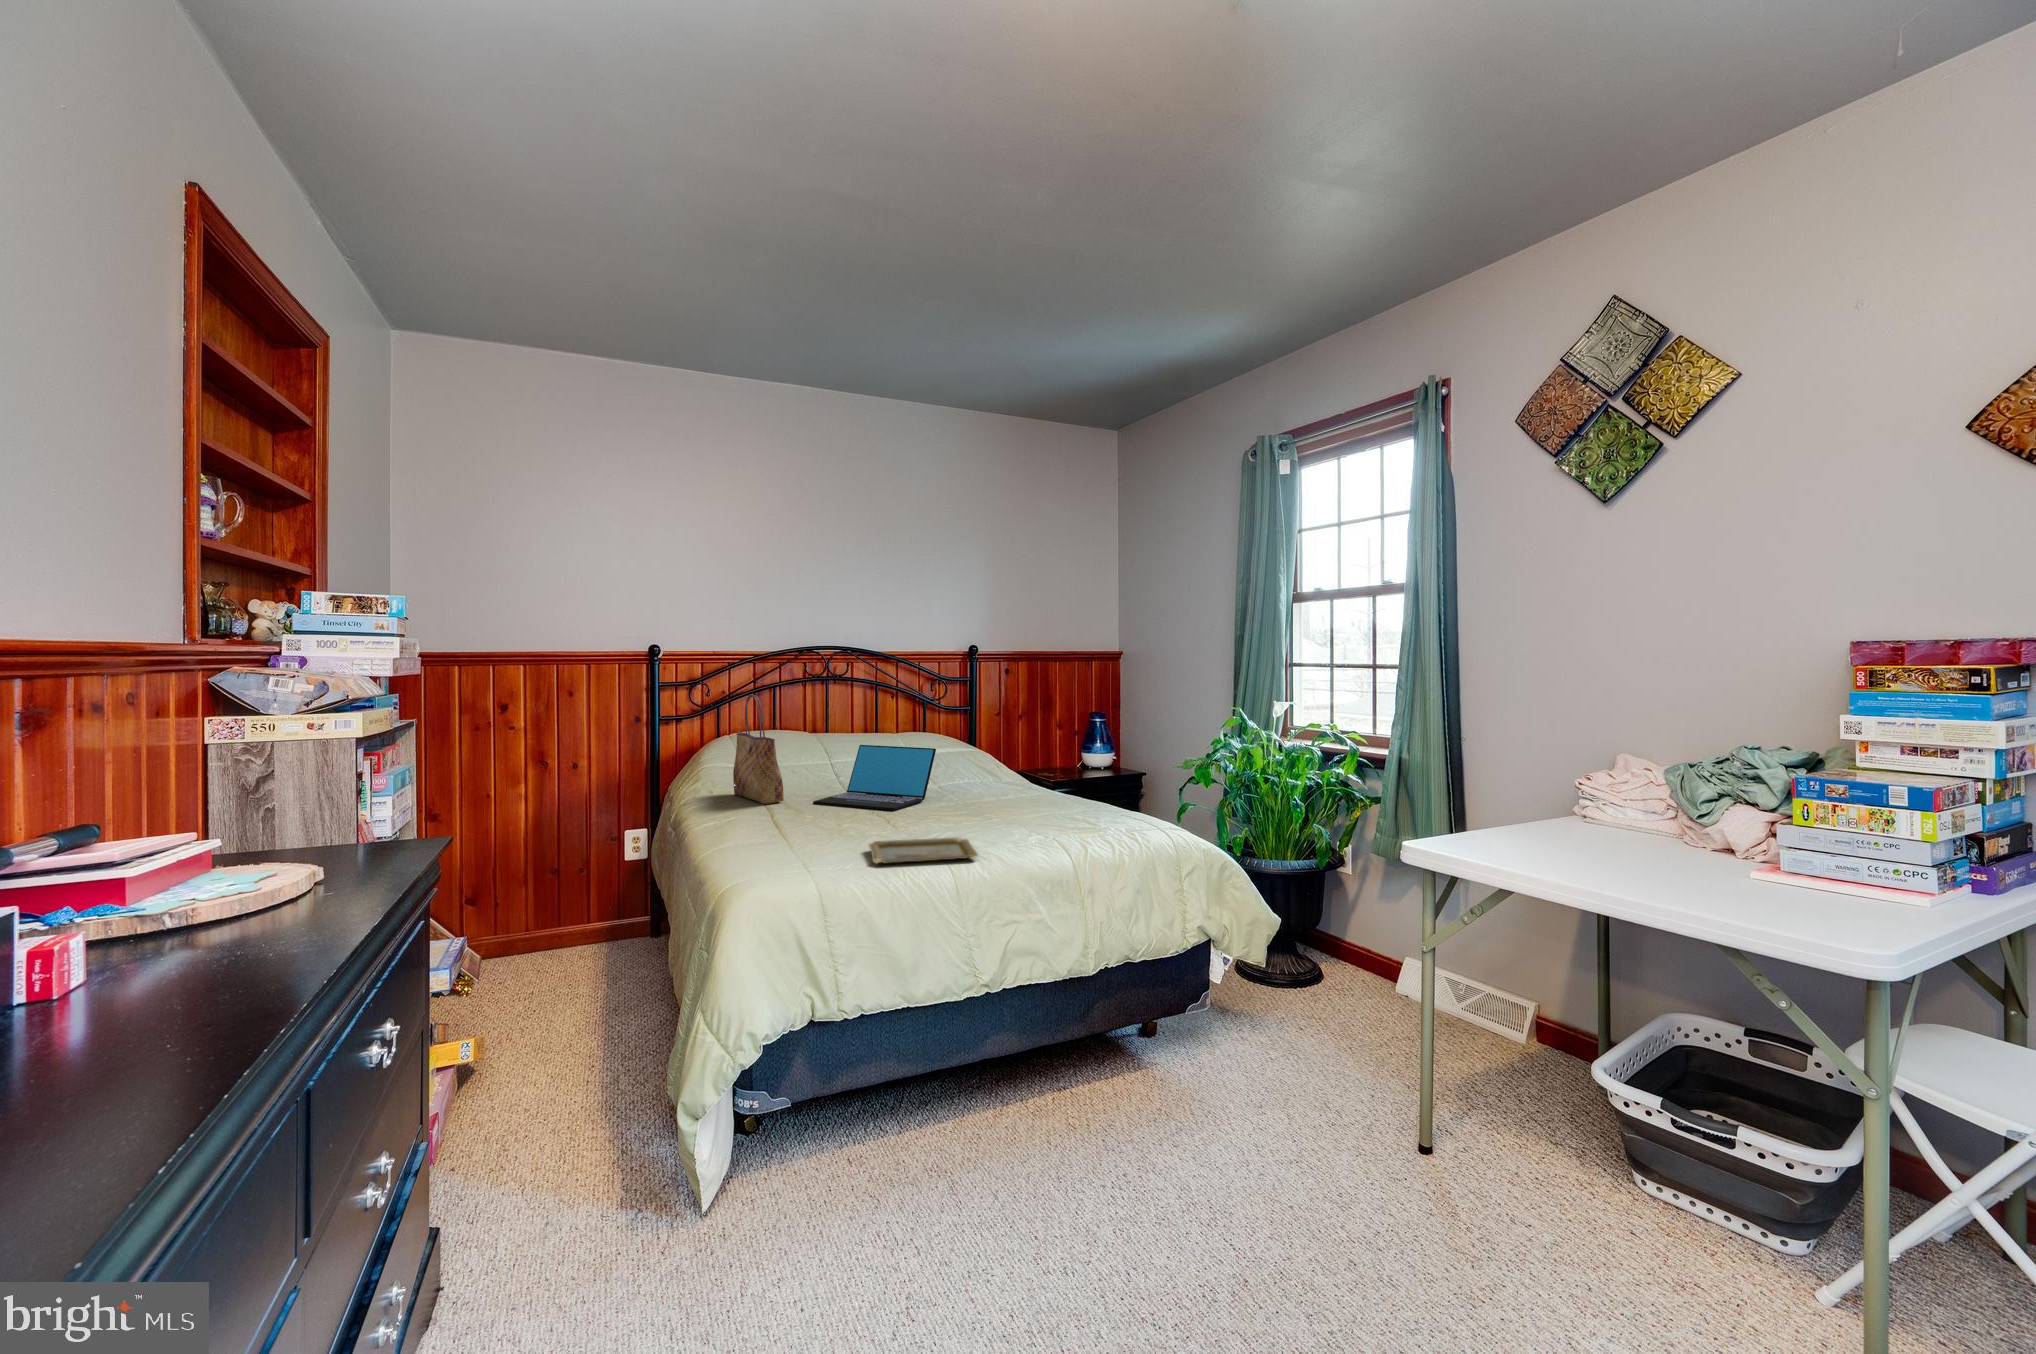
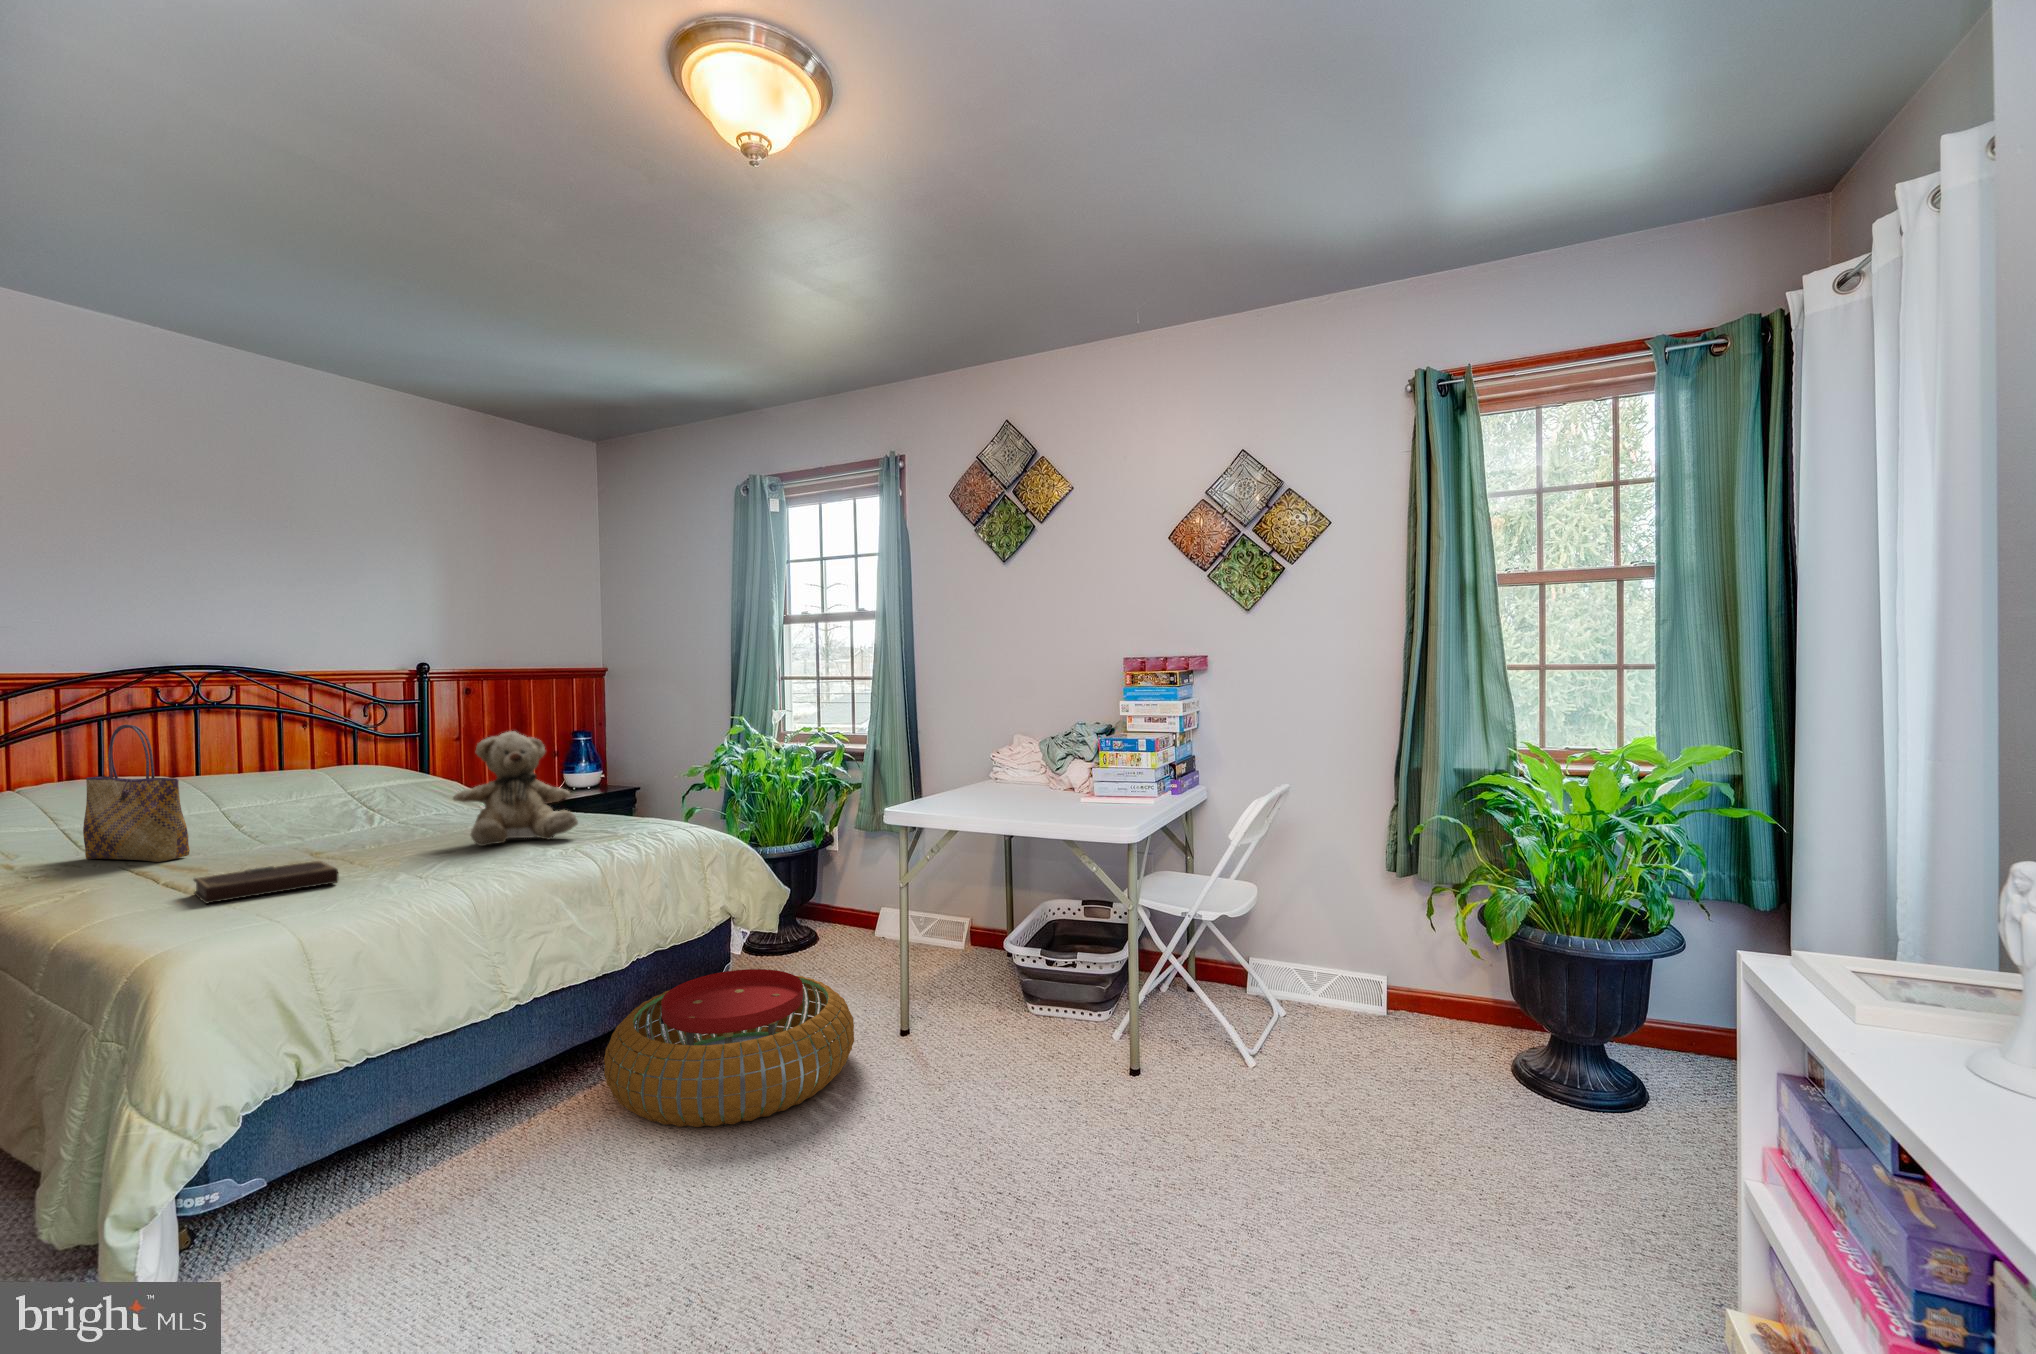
teddy bear: none [949,714,1051,826] -> present [453,731,578,846]
laptop: present [813,745,936,811] -> none [240,776,413,854]
notebook: none [739,824,834,853] -> present [194,861,339,903]
tray: present [869,837,978,864] -> none [385,854,525,886]
pouf: none [1044,1008,1337,1226] -> present [604,969,854,1127]

